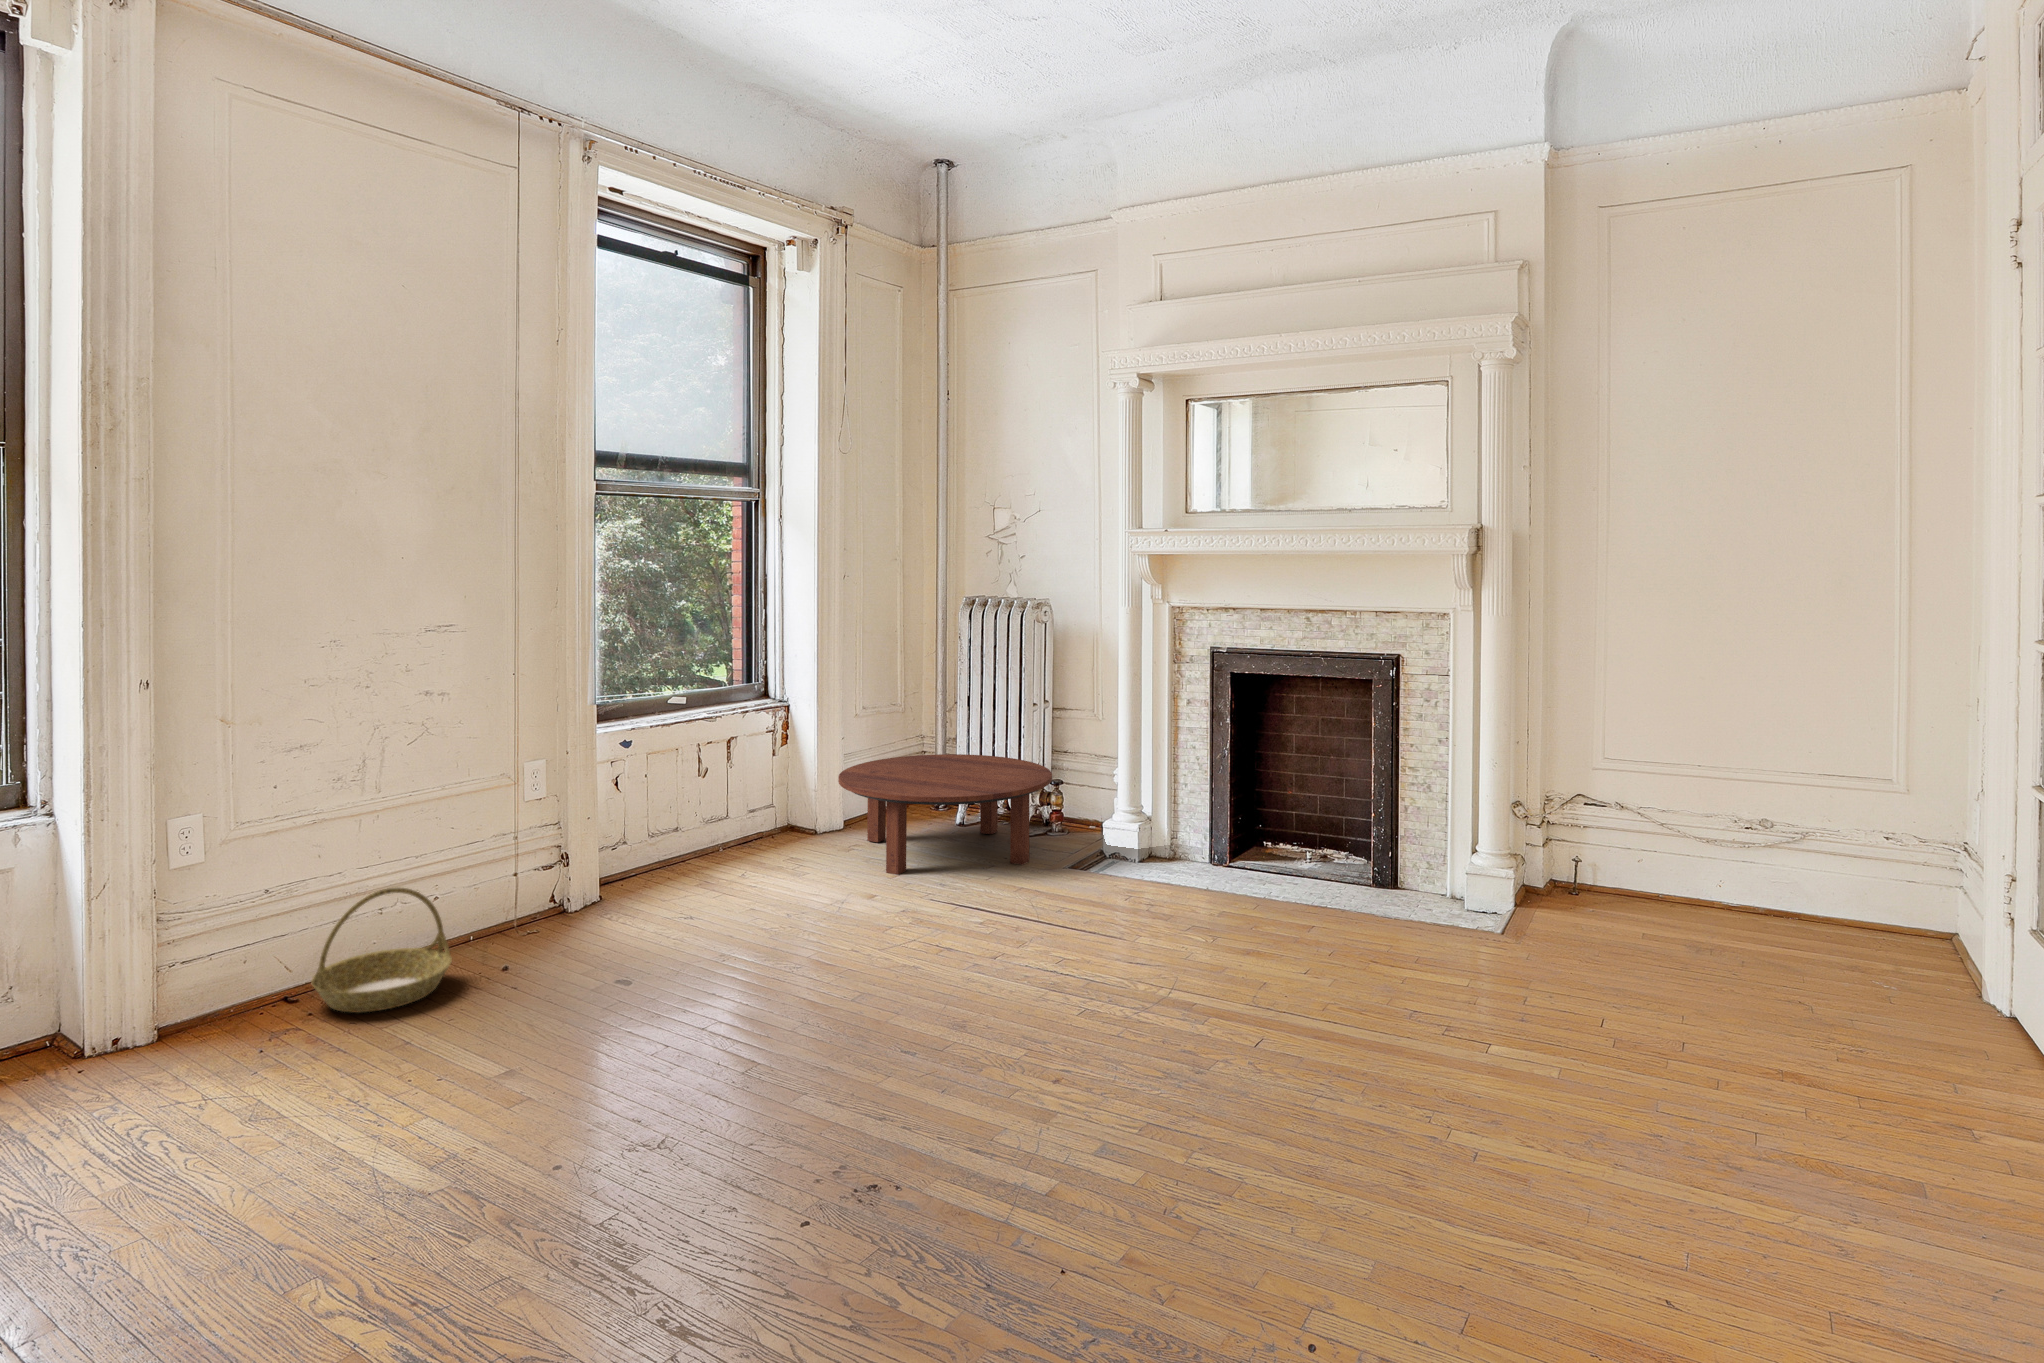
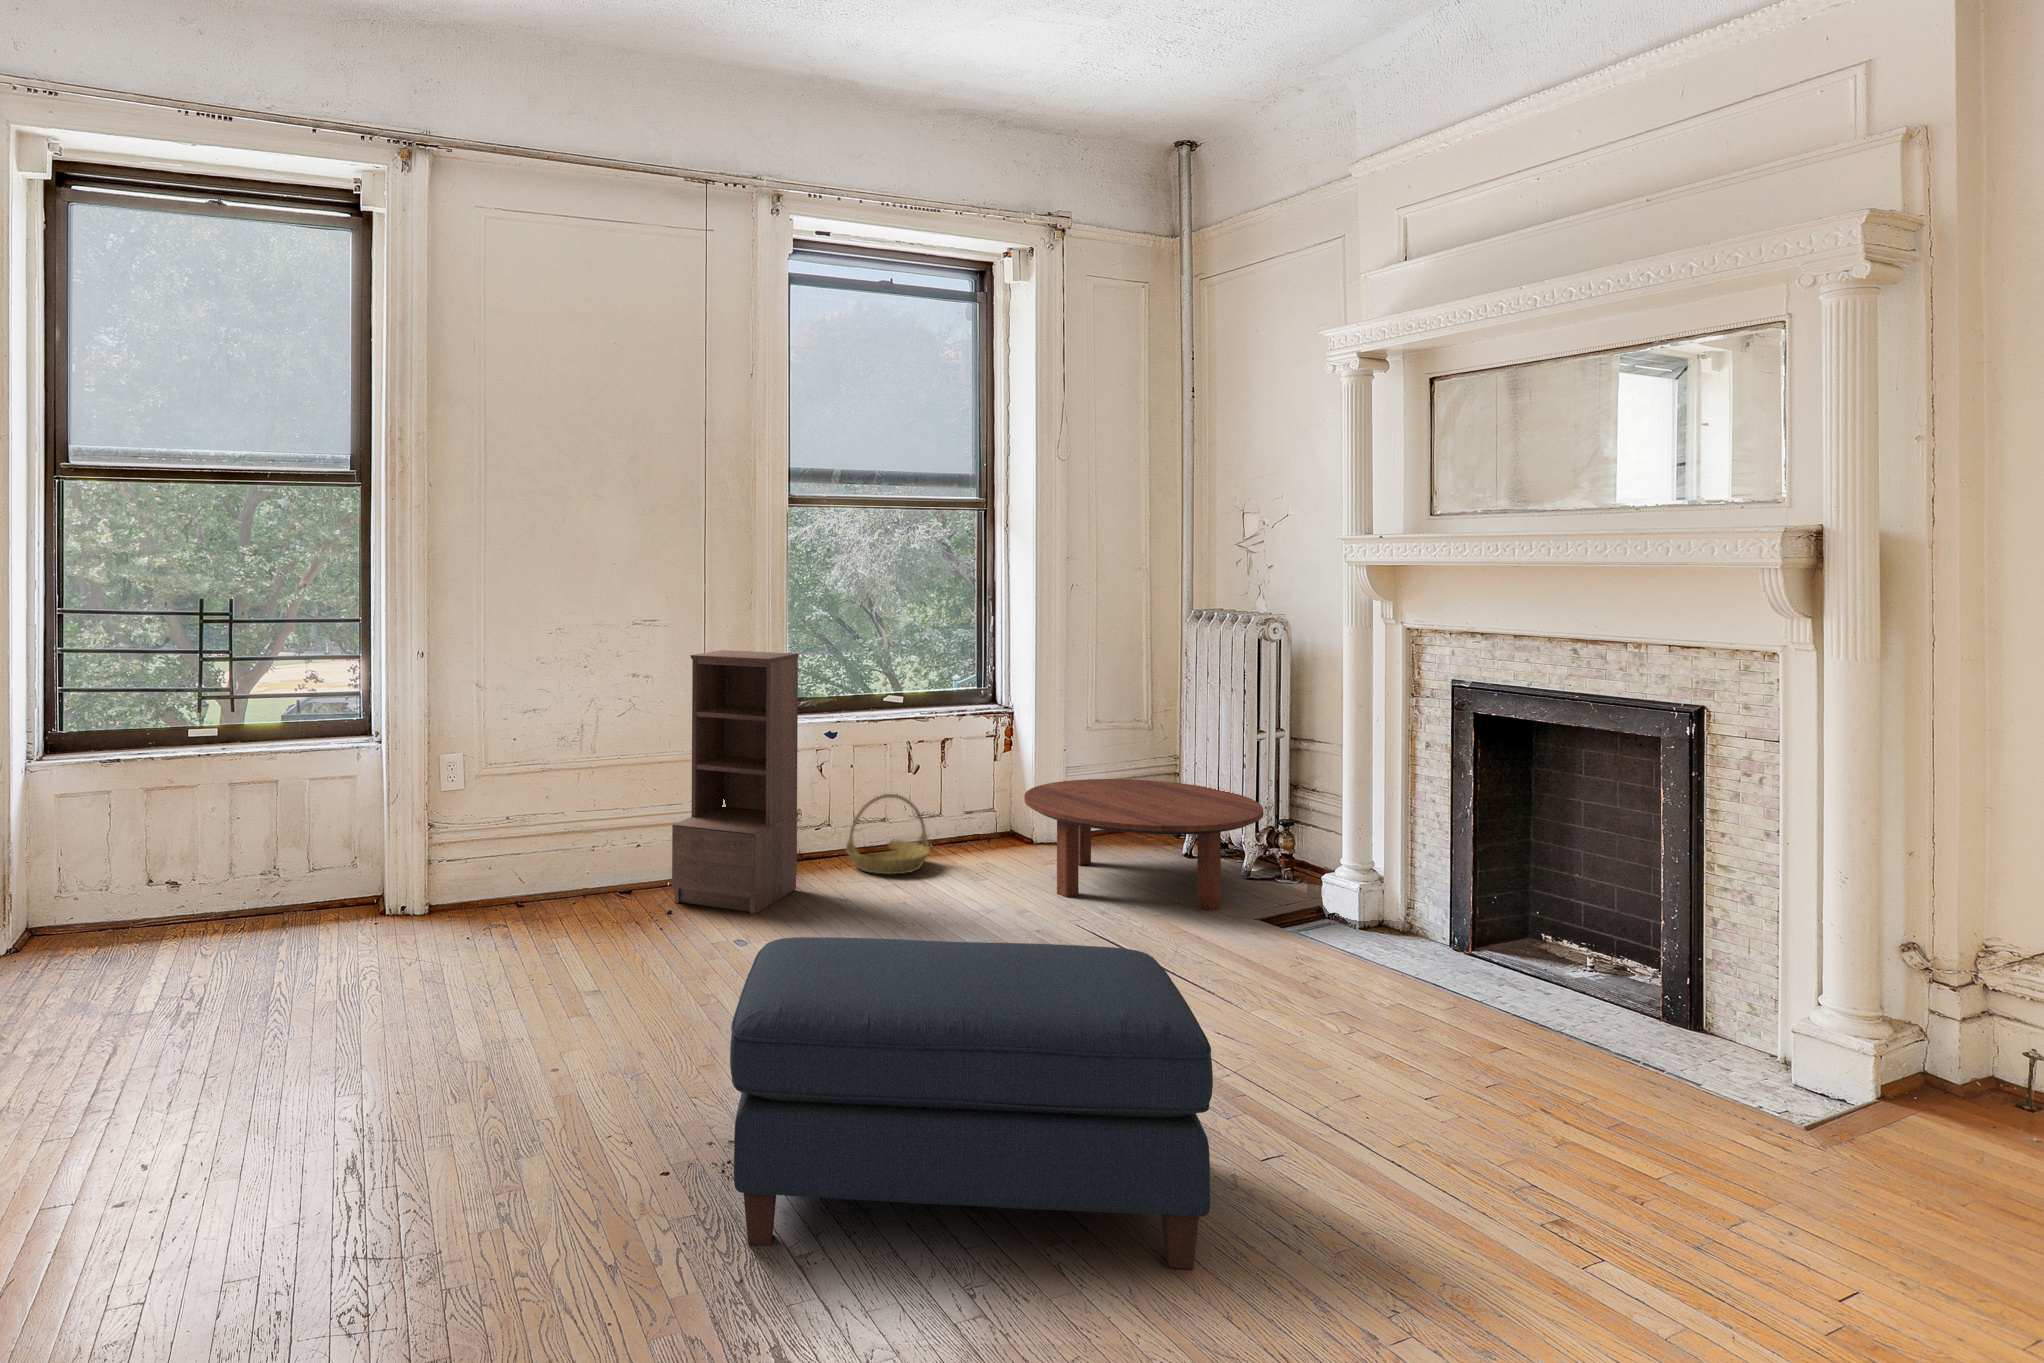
bookshelf: none [496,656,631,959] -> present [672,650,798,914]
basket: present [311,887,452,1012] -> present [846,794,930,874]
ottoman: none [864,905,1354,1301] -> present [730,937,1213,1269]

